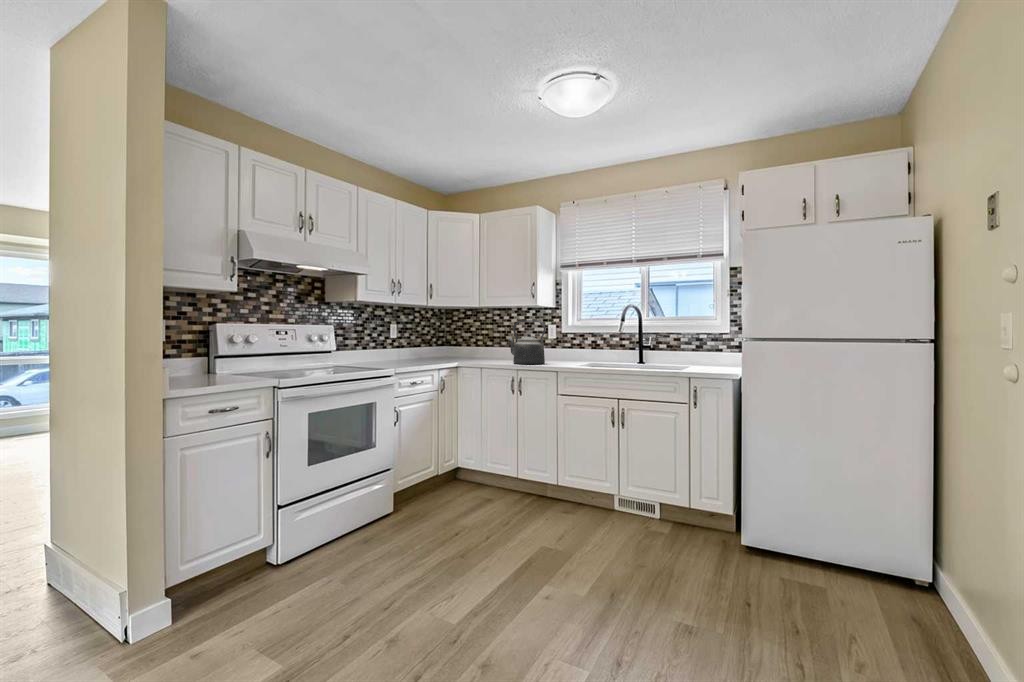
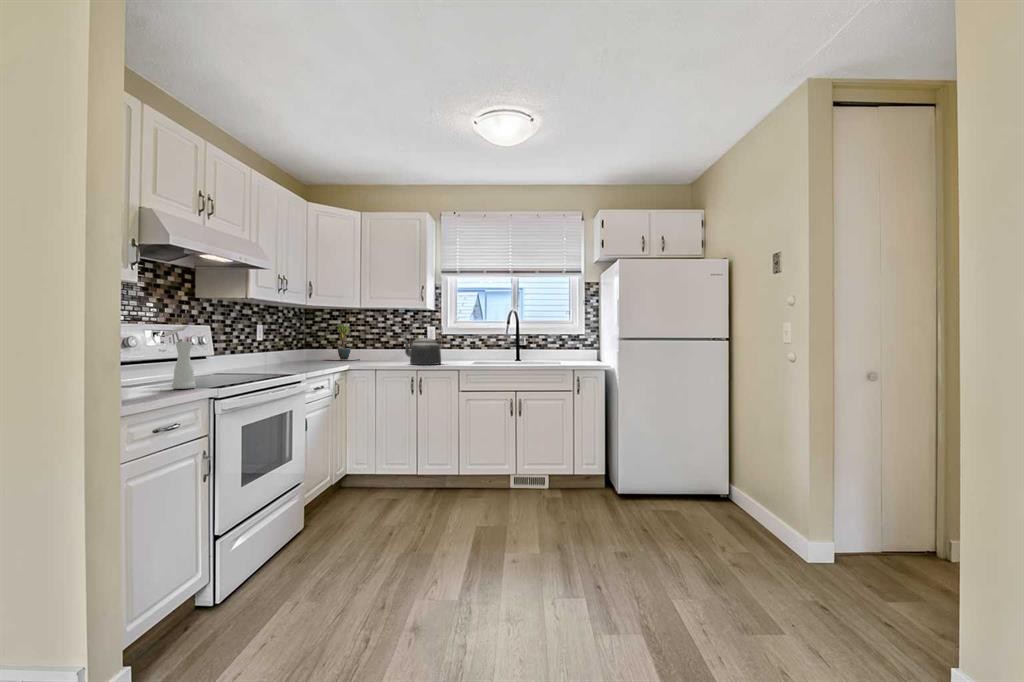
potted plant: none [454,323,495,357] -> present [327,325,358,360]
vase: none [242,326,268,379] -> present [161,325,196,389]

